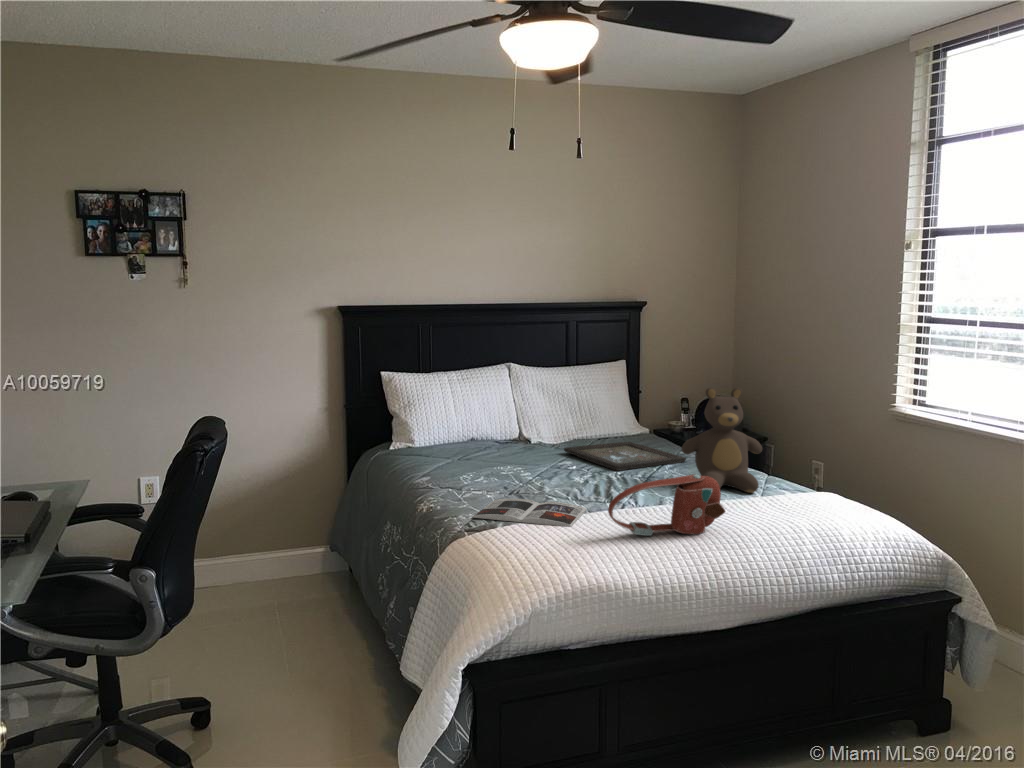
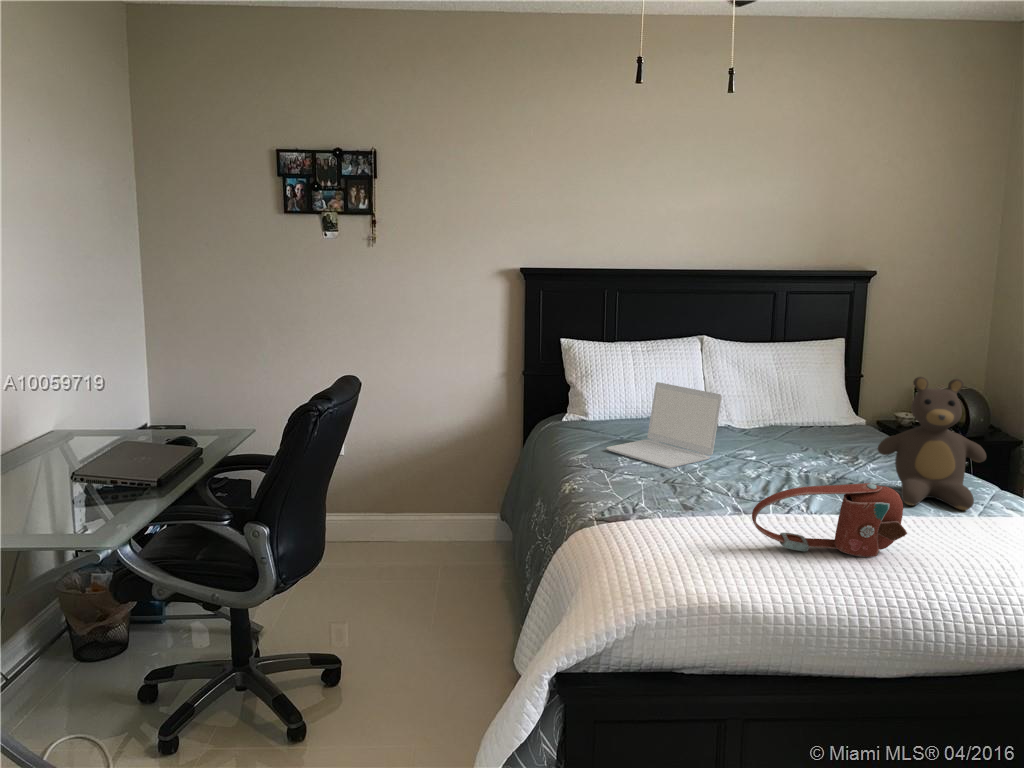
laptop: none [446,407,547,483] -> present [607,382,722,468]
tray: present [564,442,686,471] -> none [749,432,893,466]
magazine: present [473,499,587,527] -> none [606,487,743,529]

